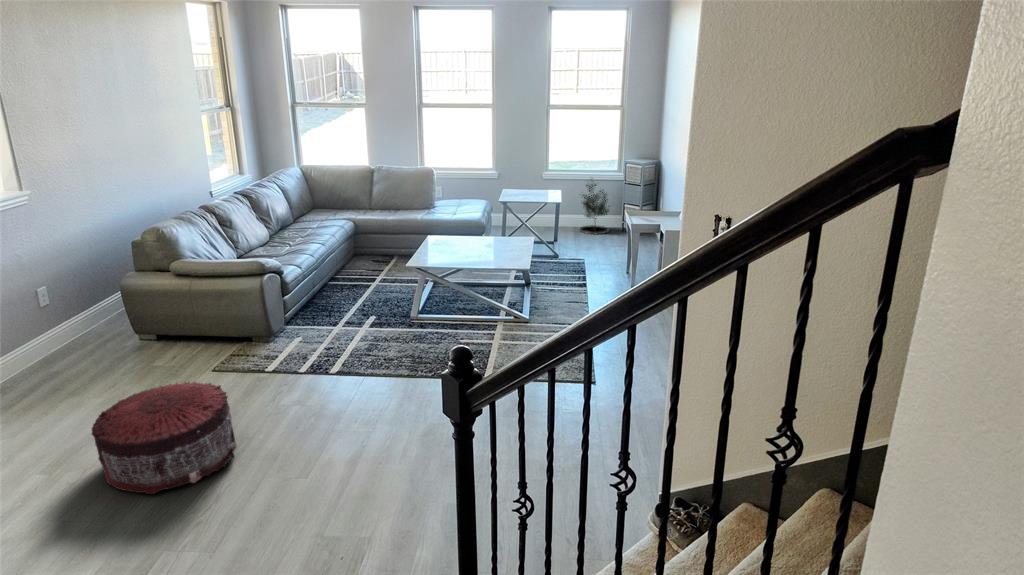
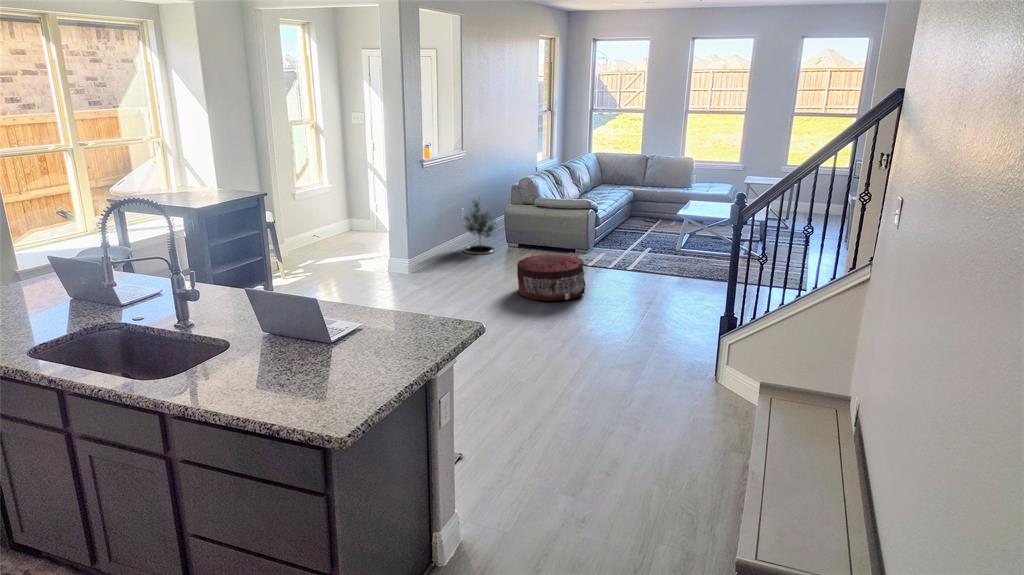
potted tree: present [579,184,609,234] -> present [464,201,496,255]

